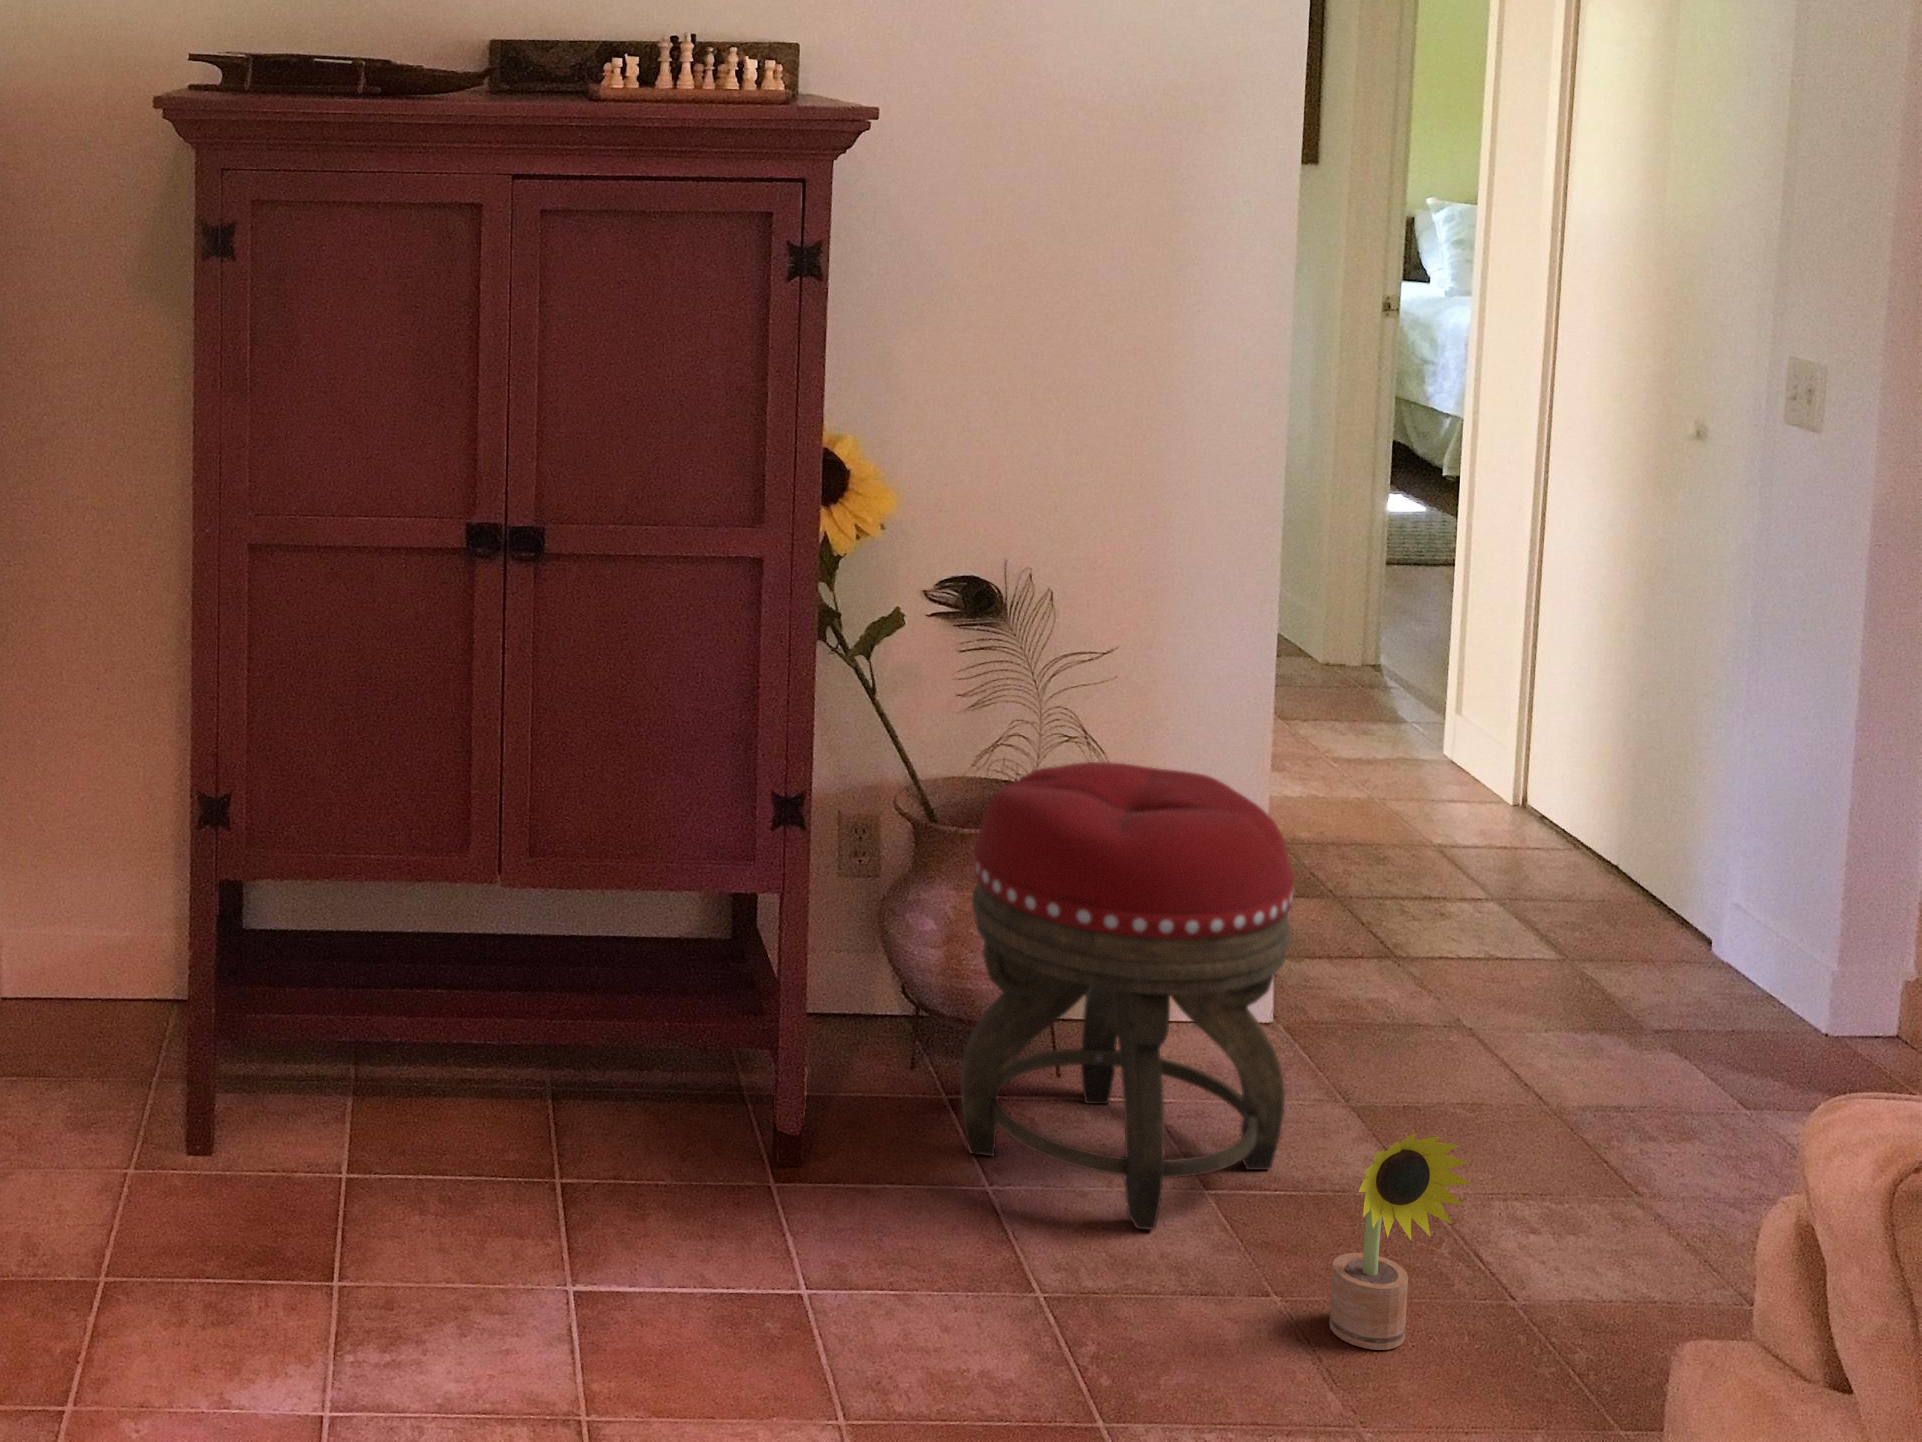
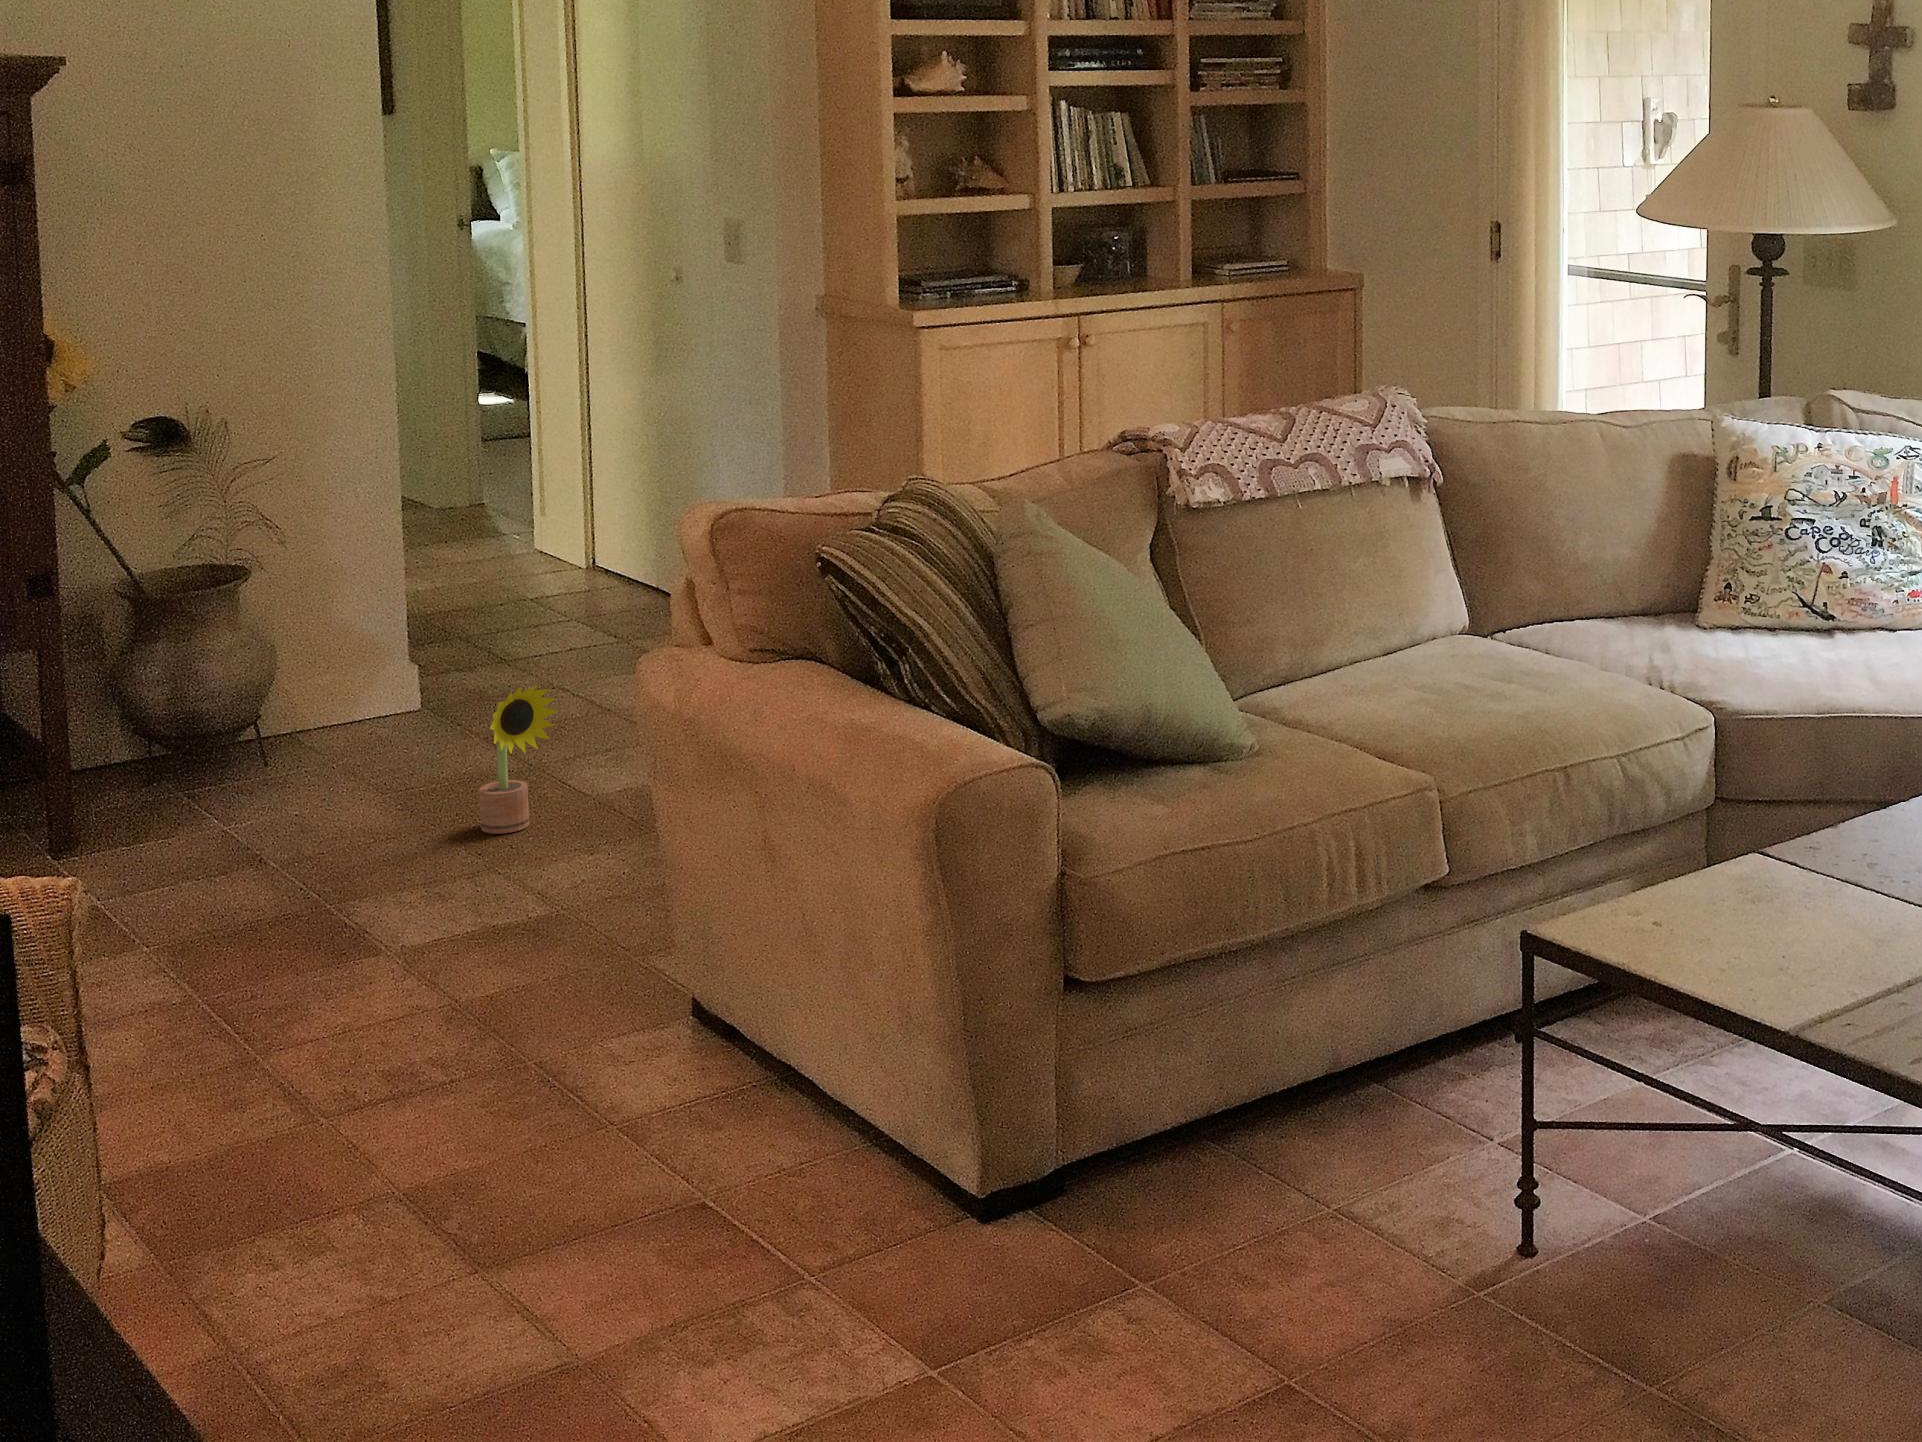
footstool: present [960,762,1294,1230] -> none [191,519,439,819]

